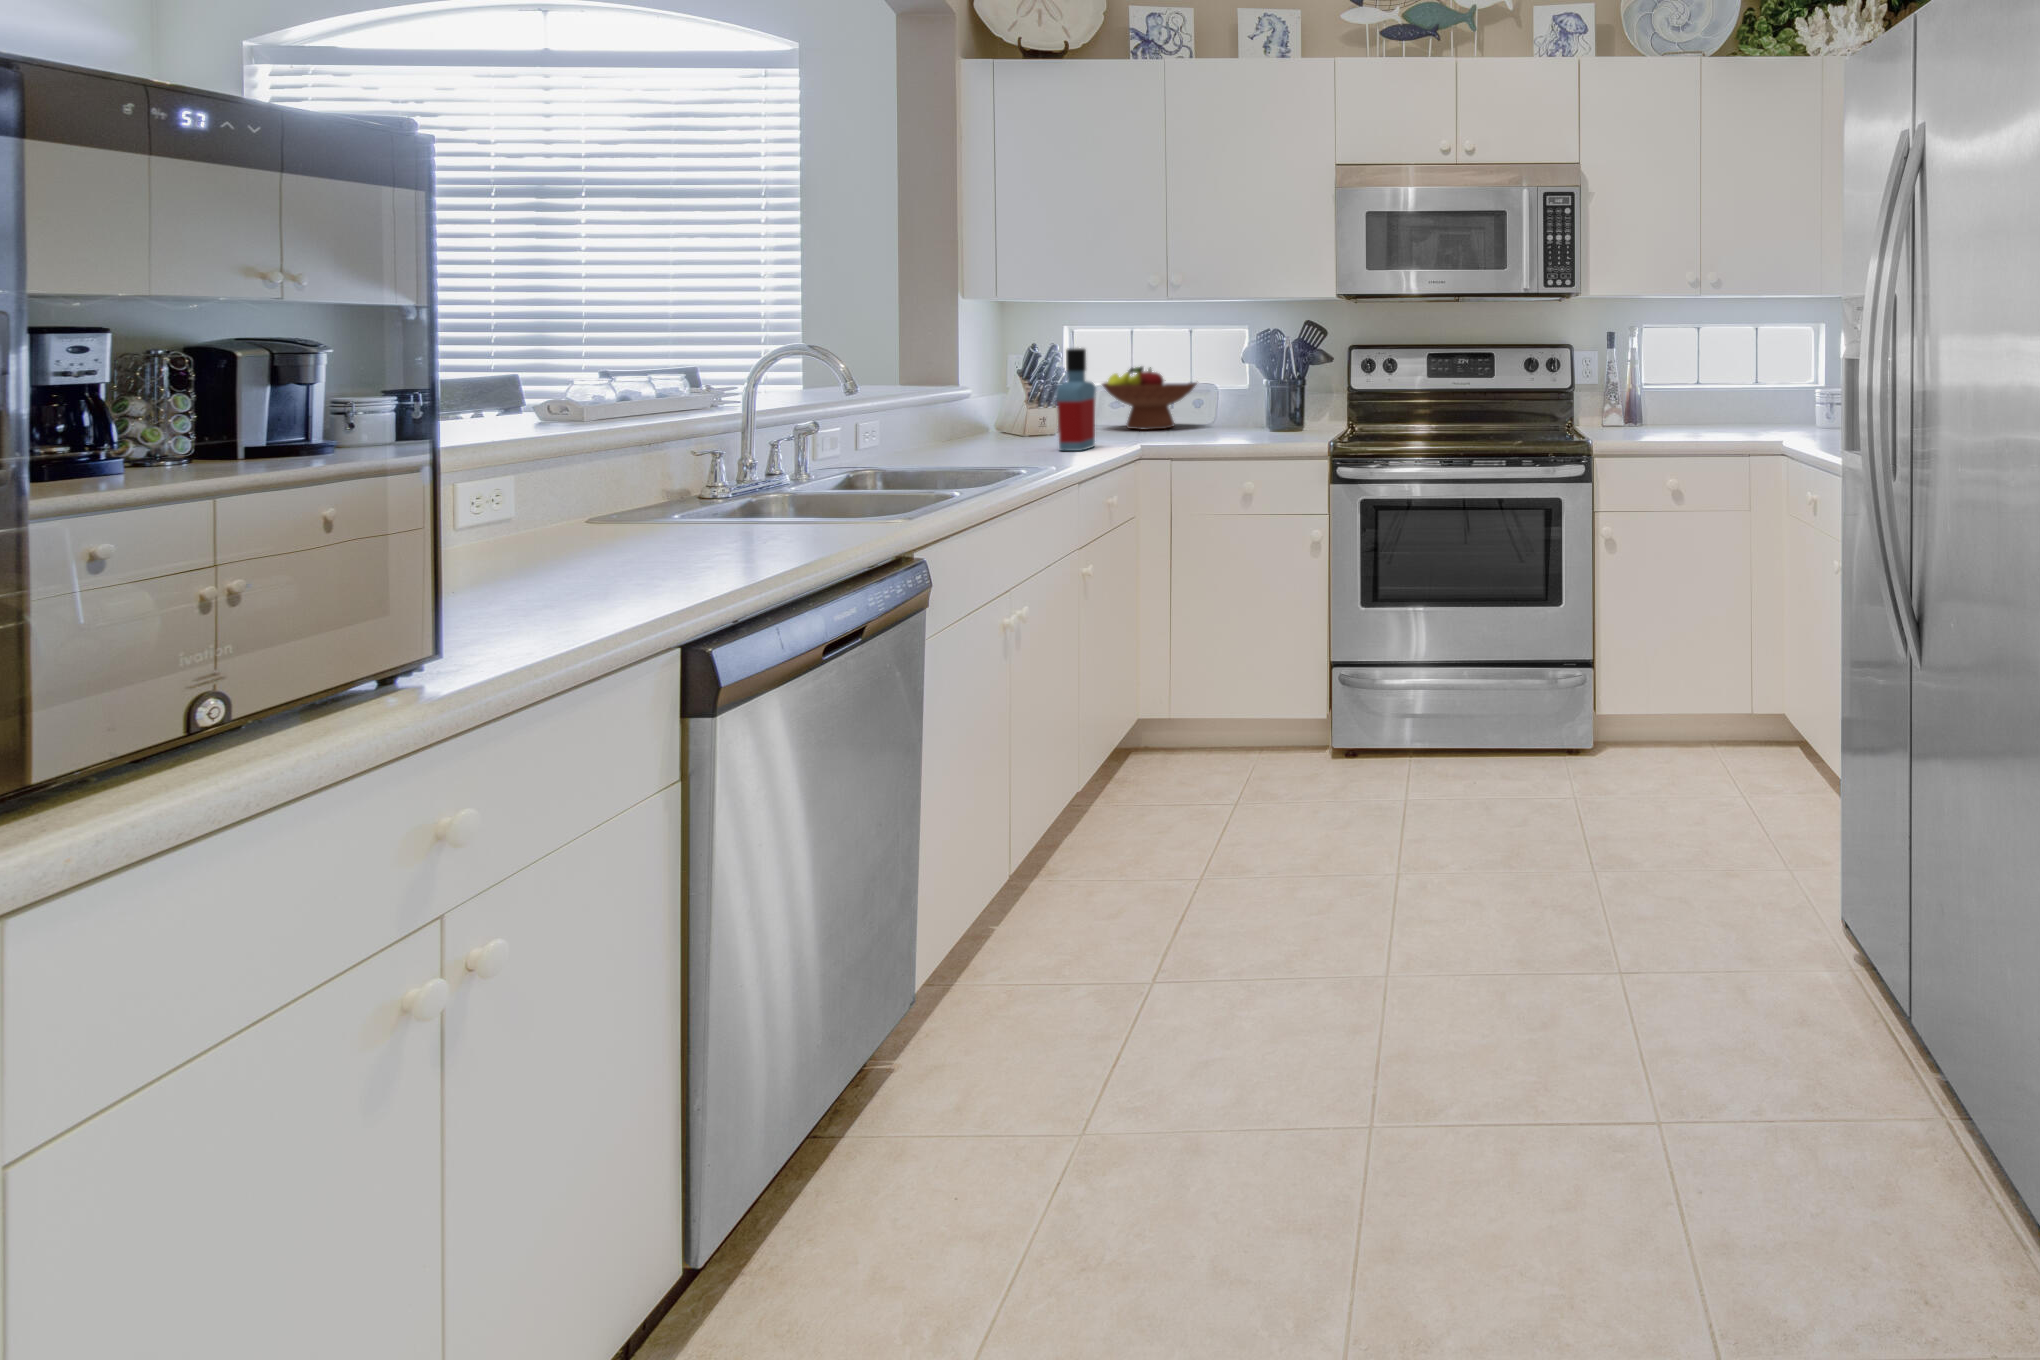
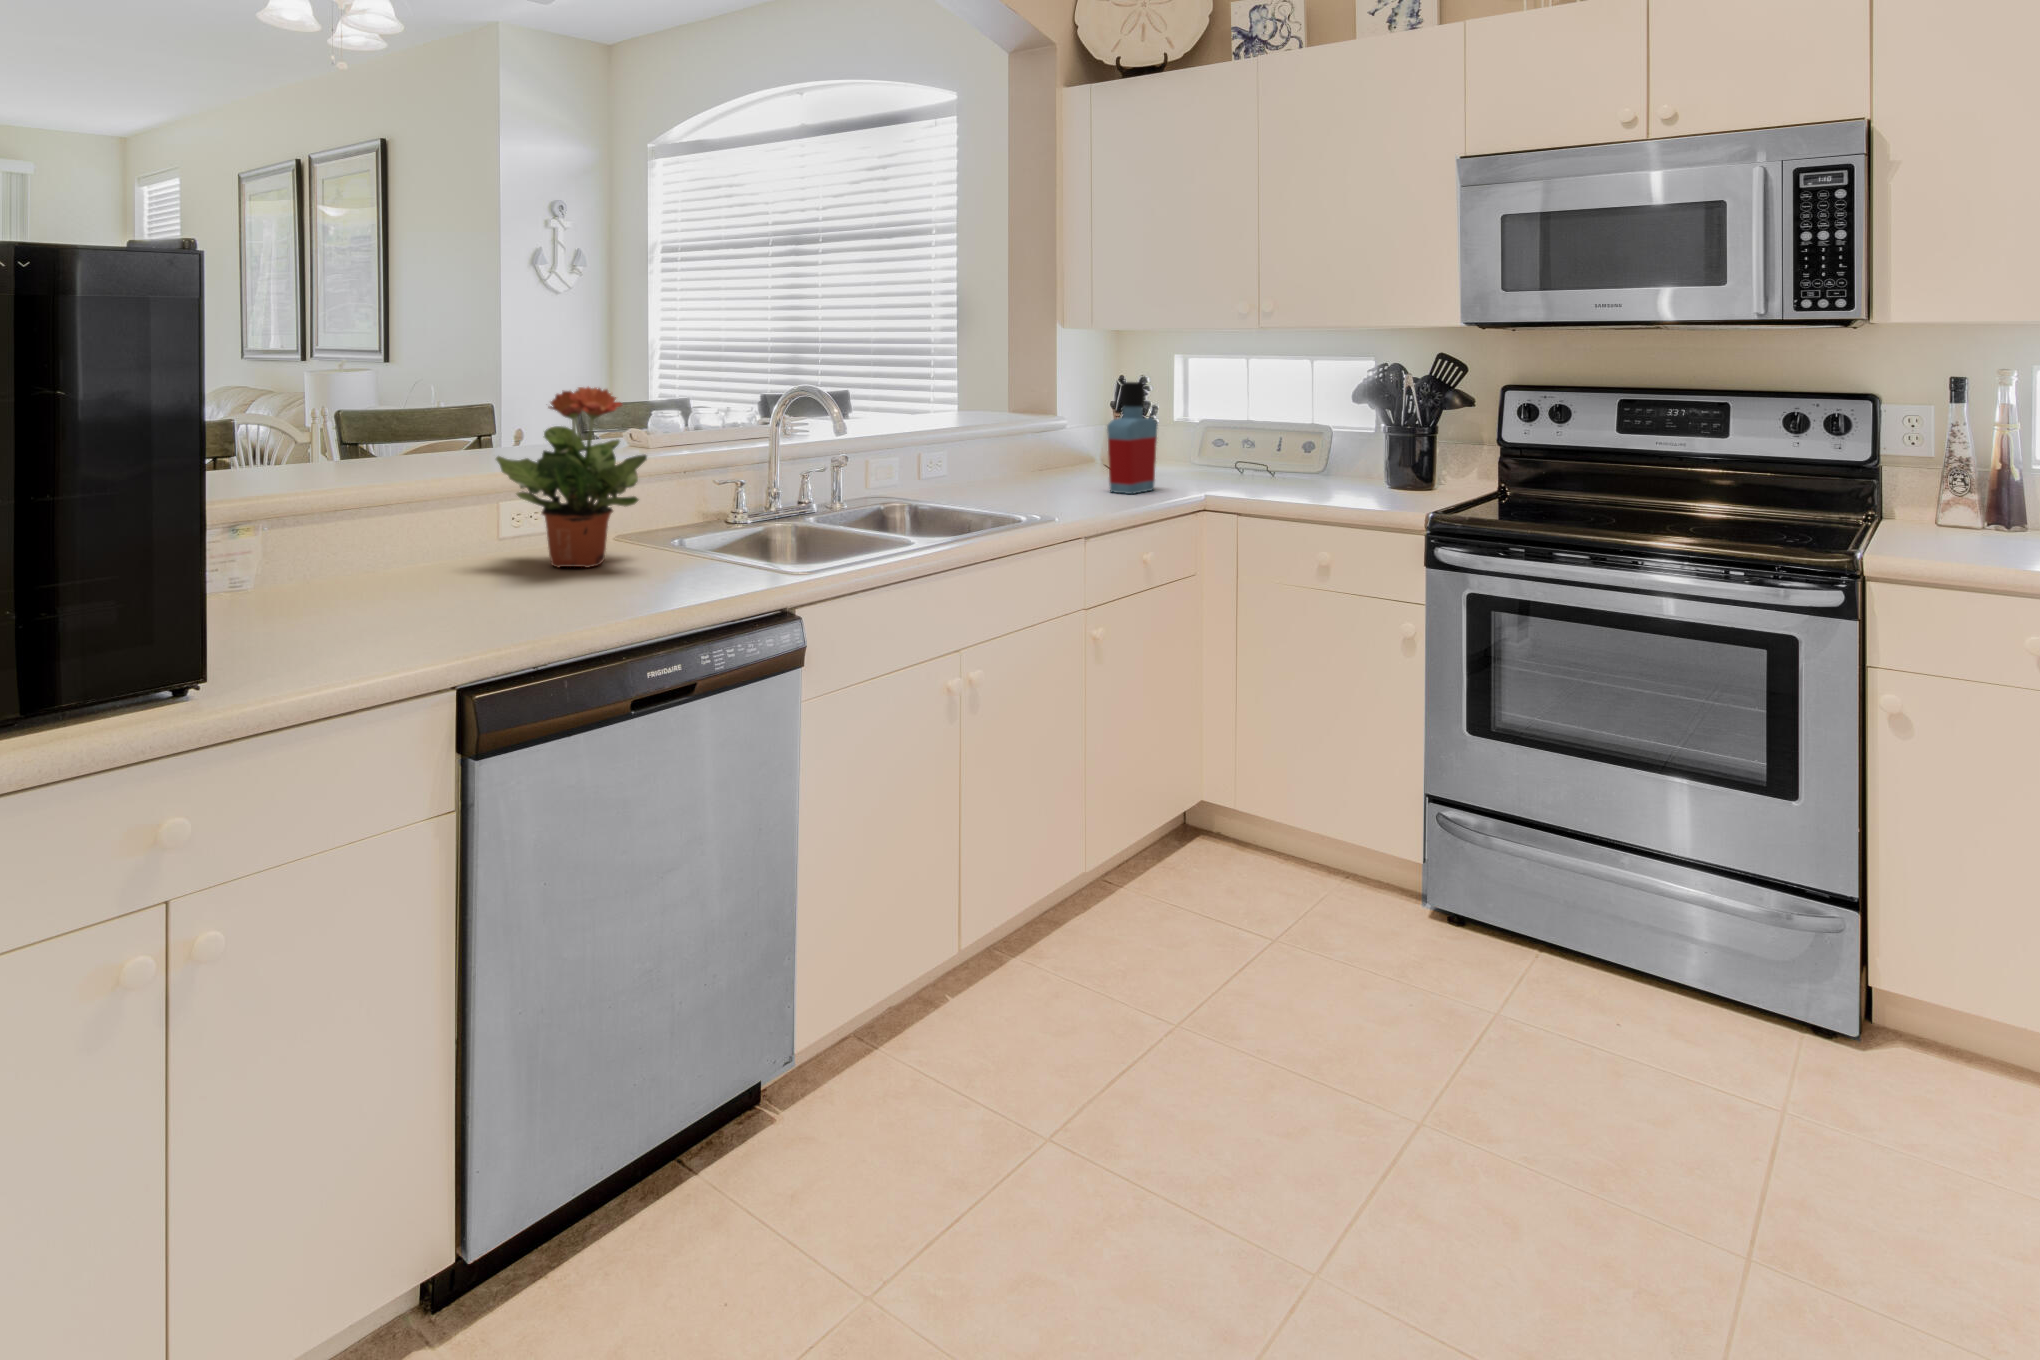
potted plant: none [539,355,748,557] -> present [496,387,647,567]
fruit bowl: present [1102,366,1197,429] -> none [1201,402,1314,474]

